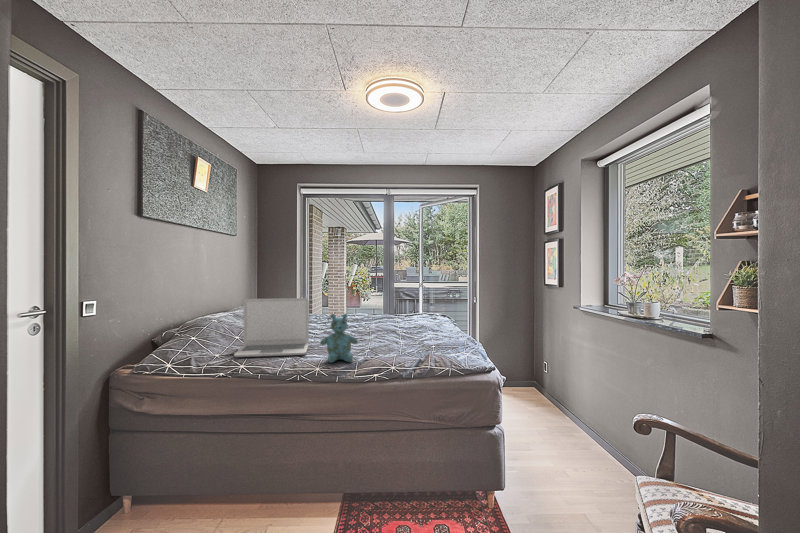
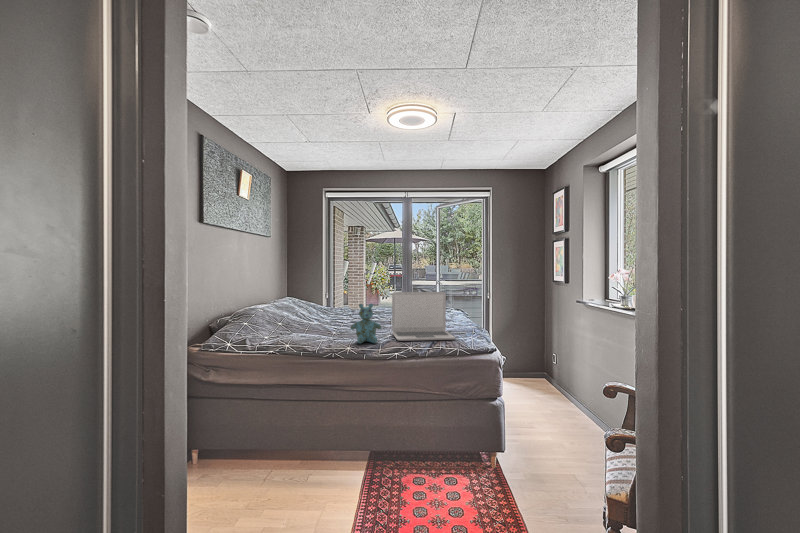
laptop: present [234,298,309,357] -> present [392,292,455,341]

